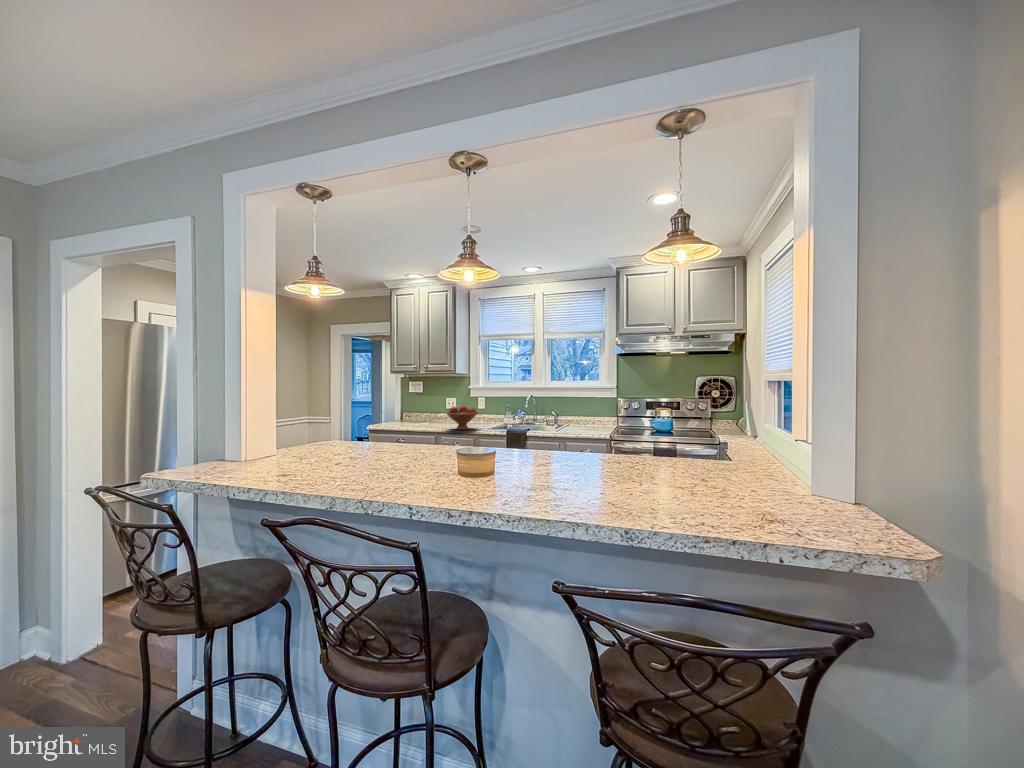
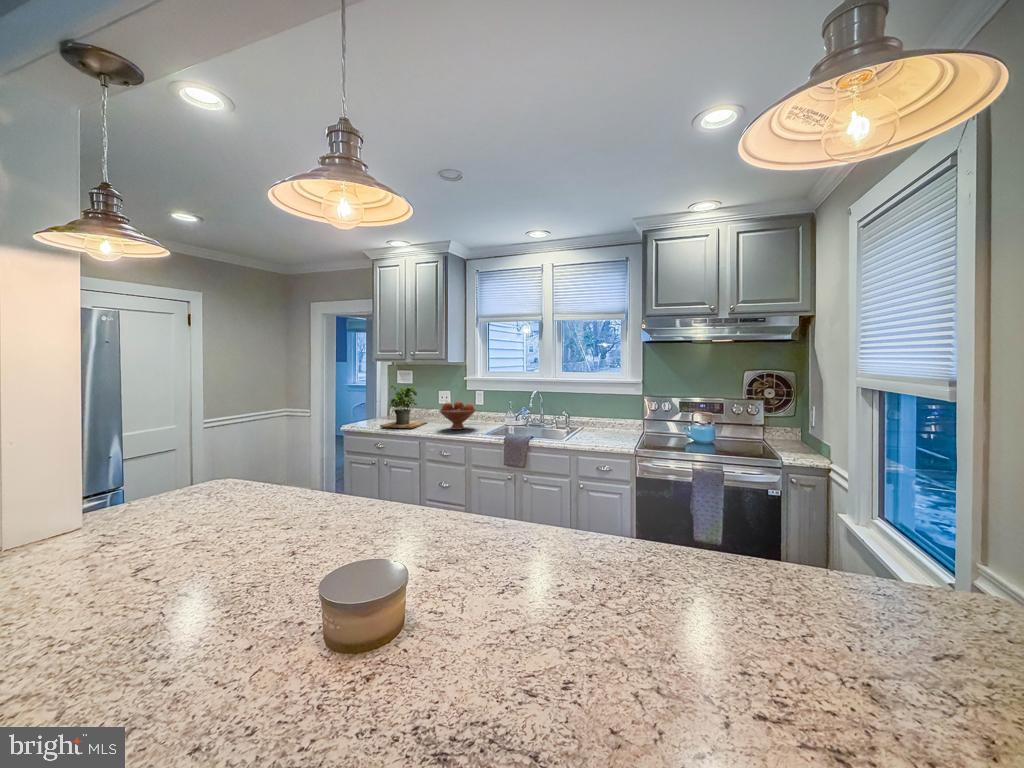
potted plant: none [395,392,437,429] -> present [380,385,427,428]

